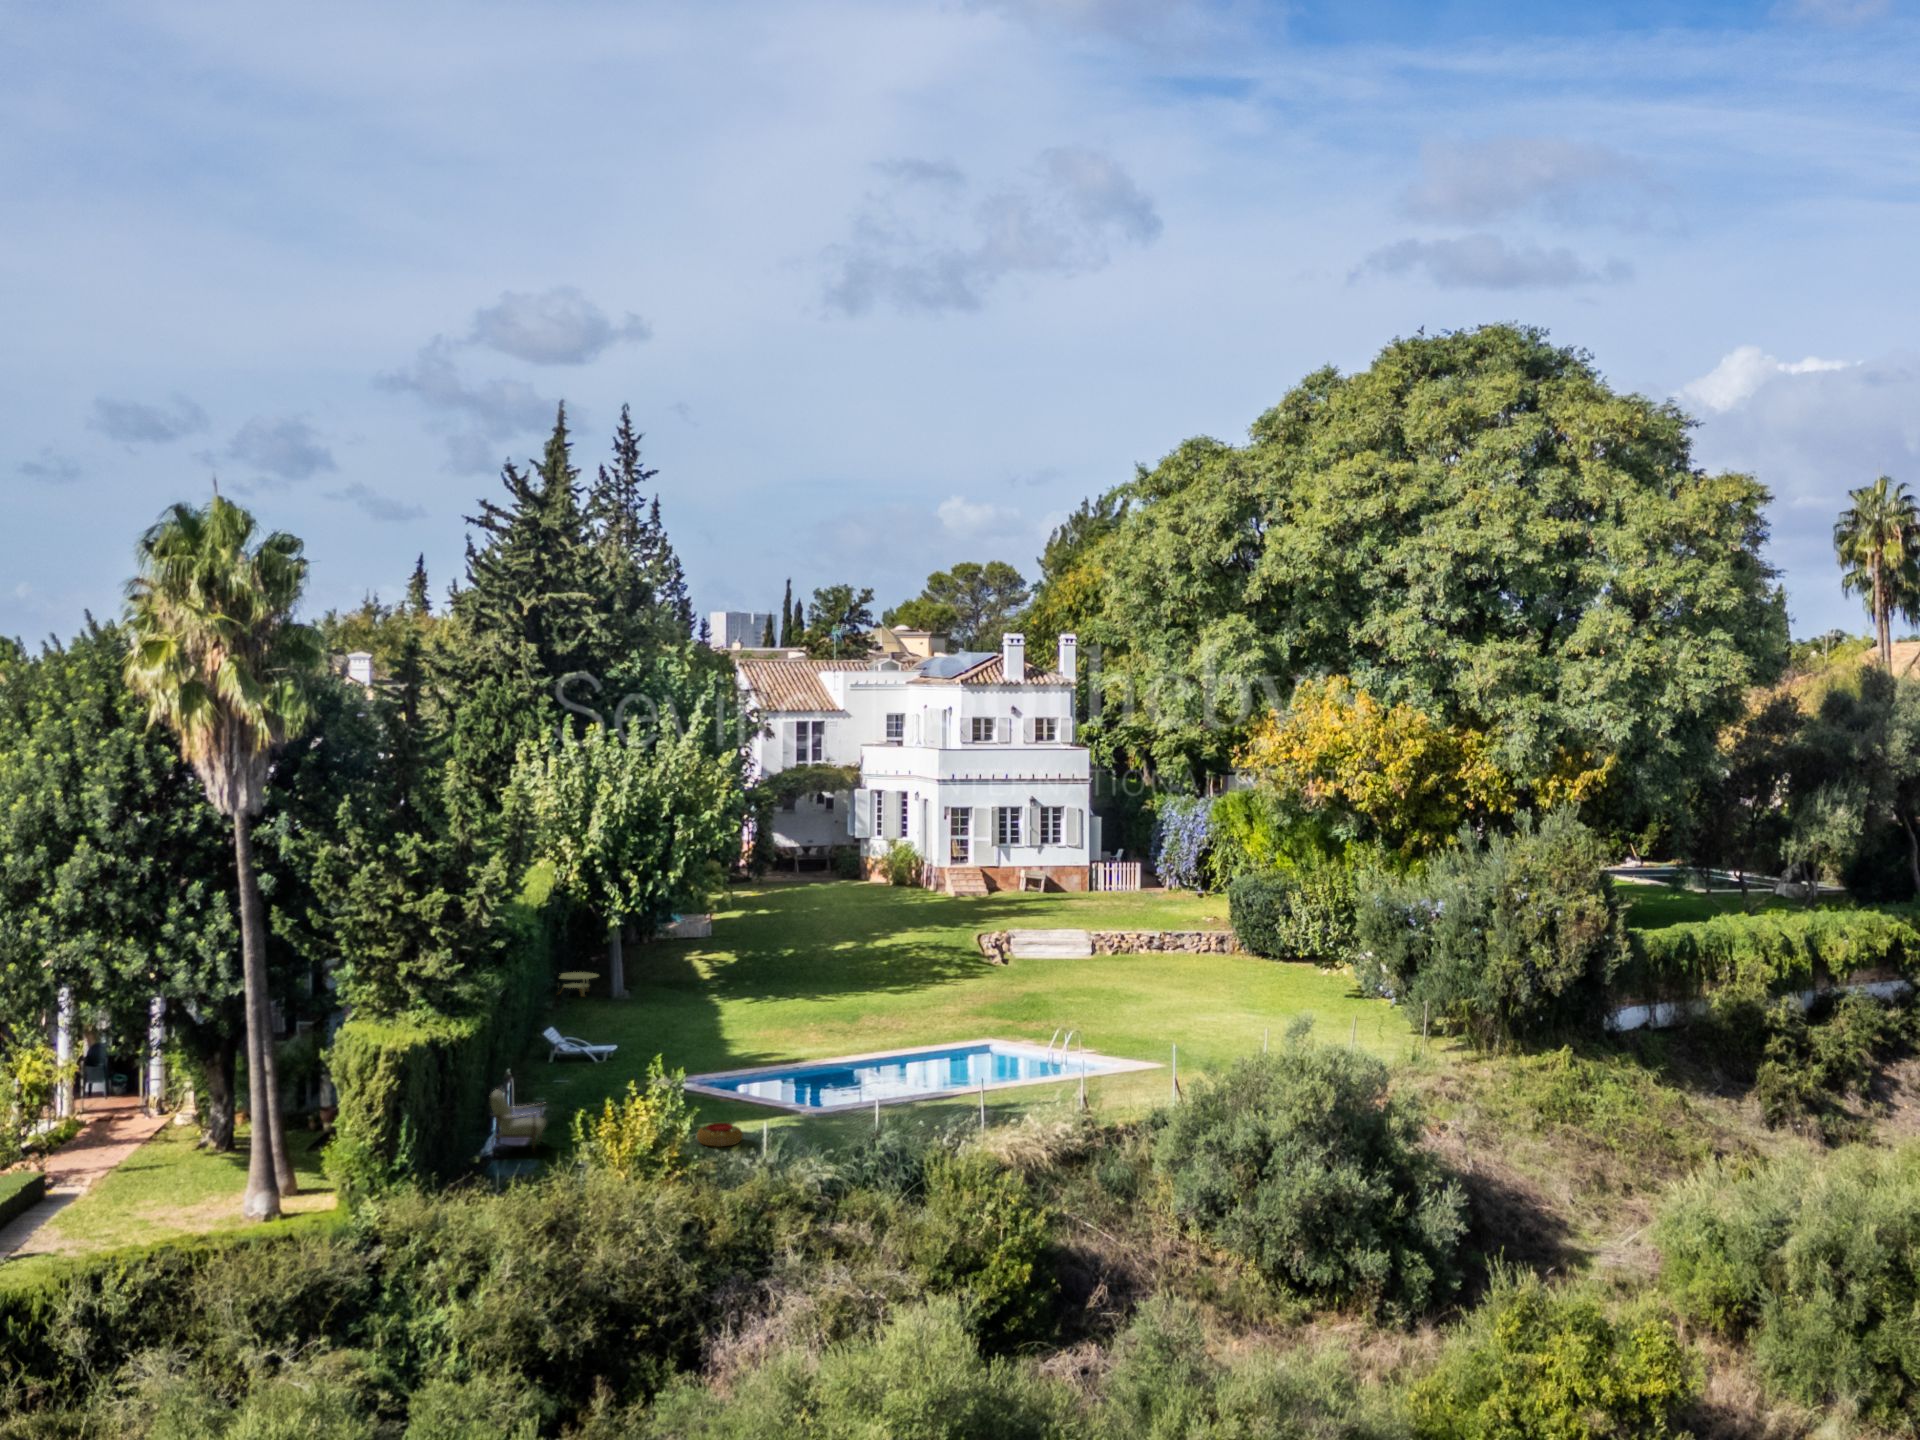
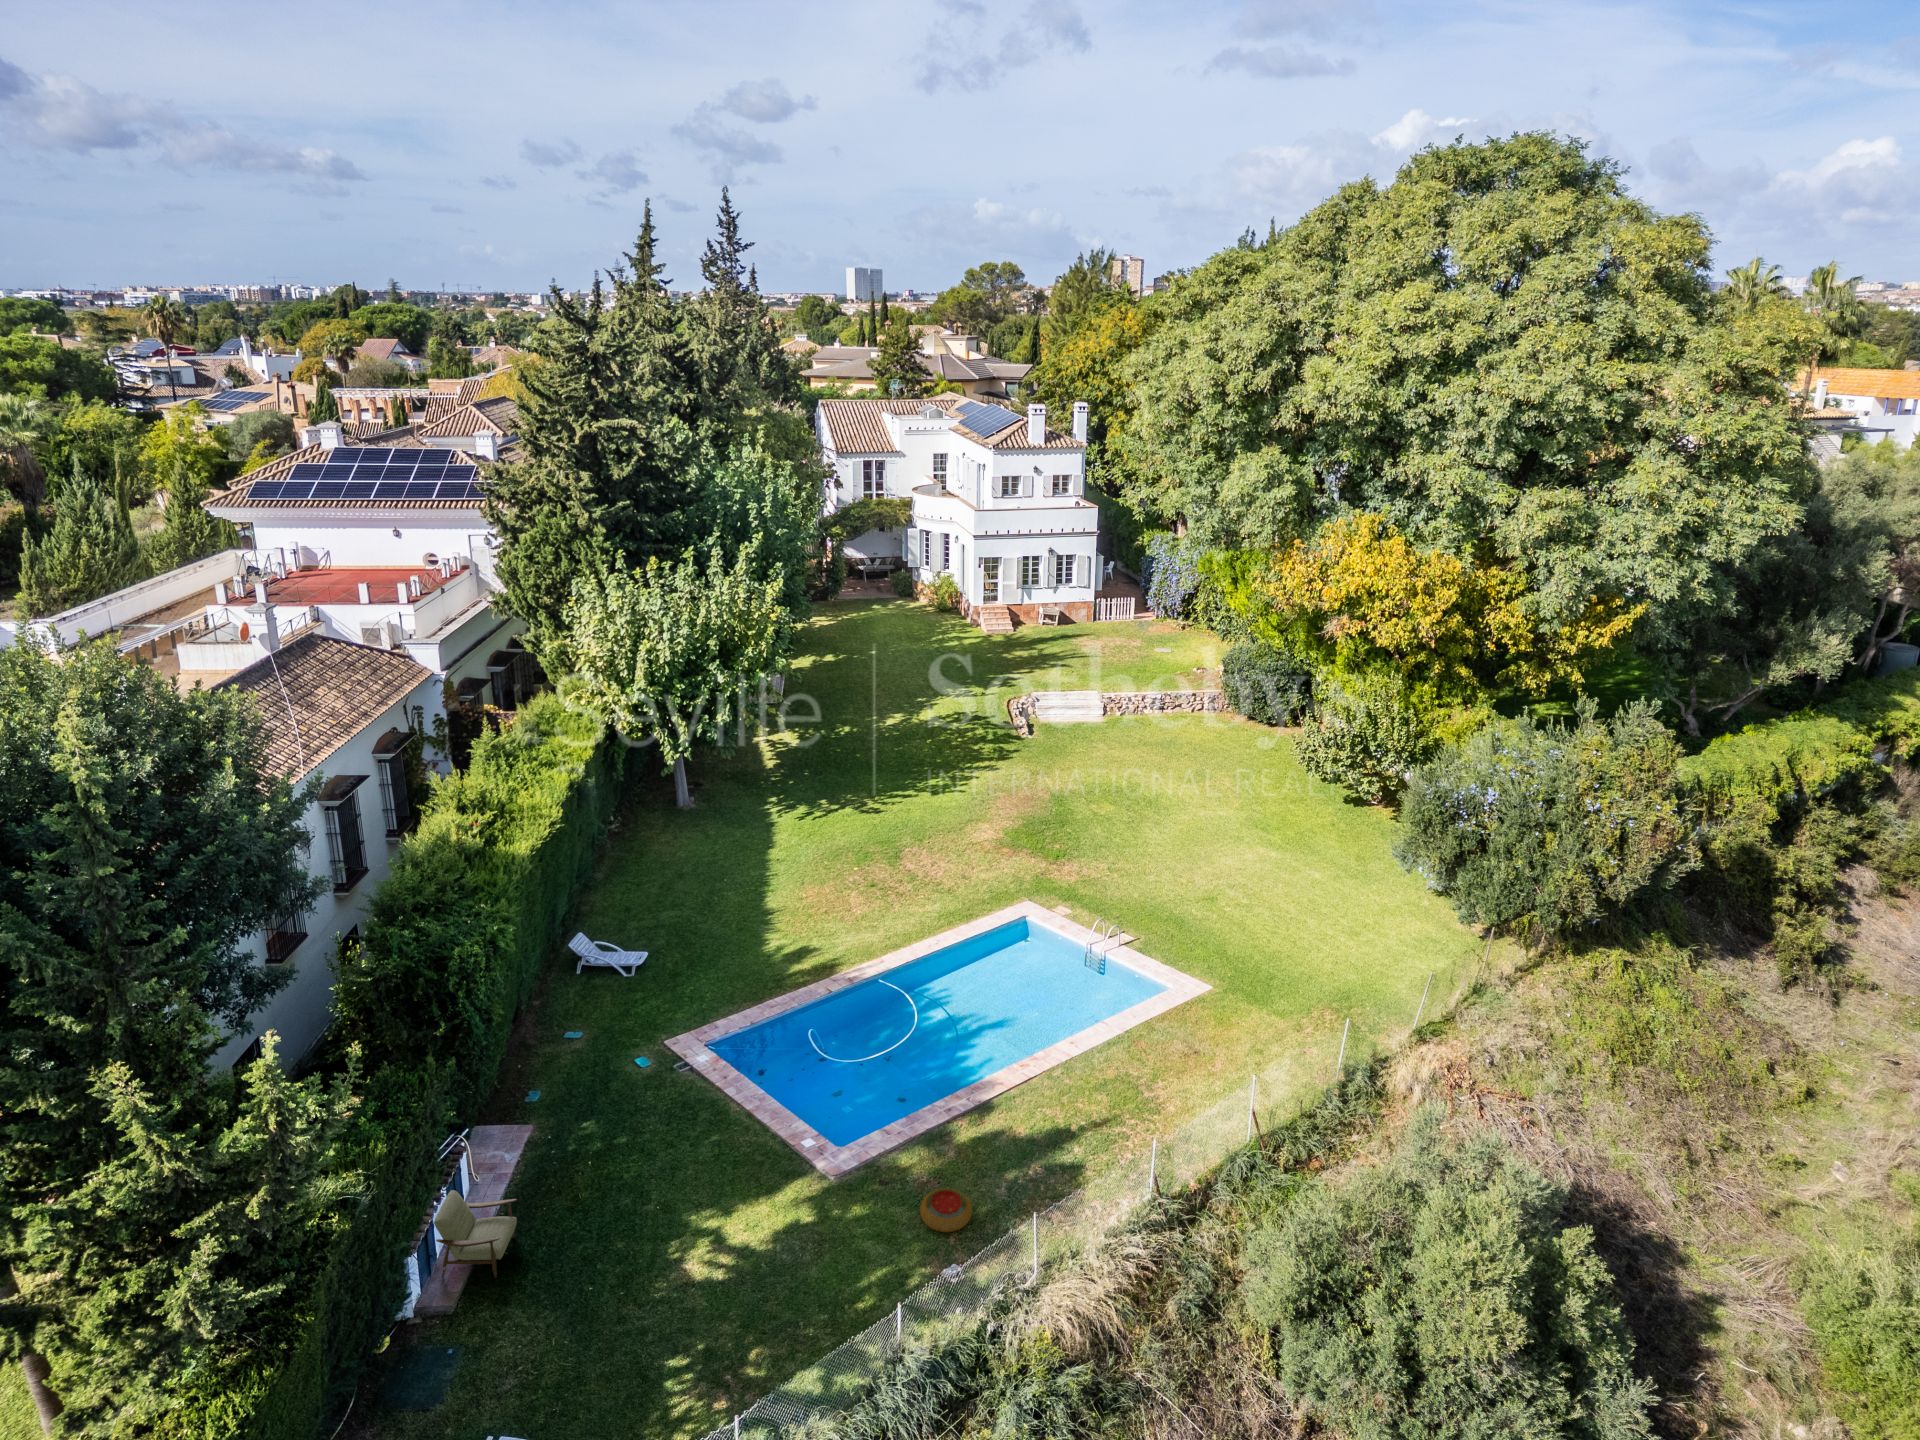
round table: present [559,972,598,997] -> none [619,793,662,823]
pouf: present [697,1123,743,1147] -> present [920,1188,972,1232]

